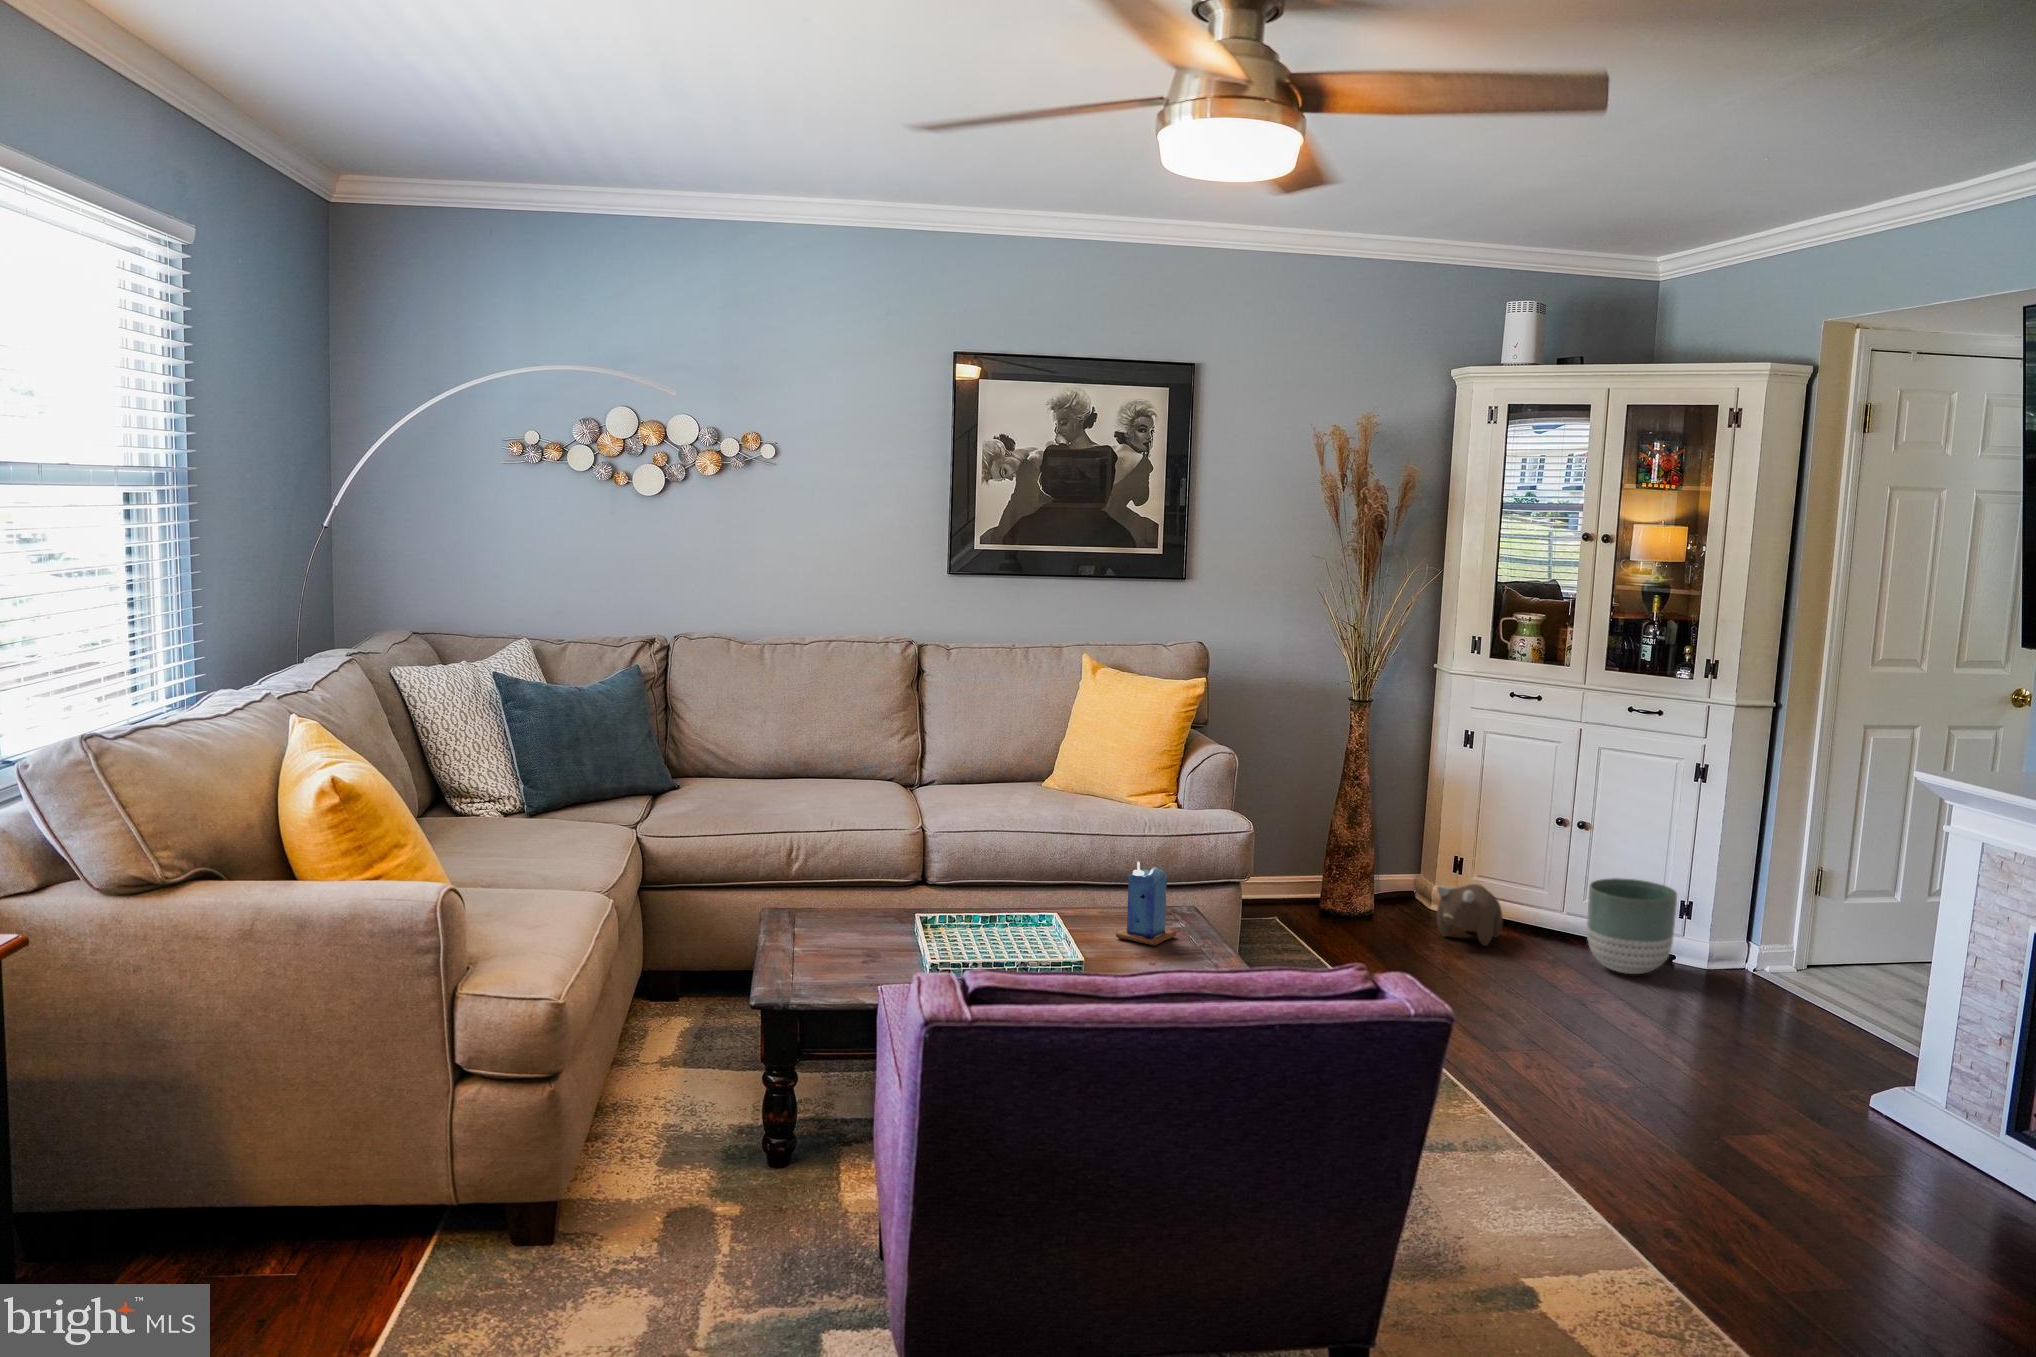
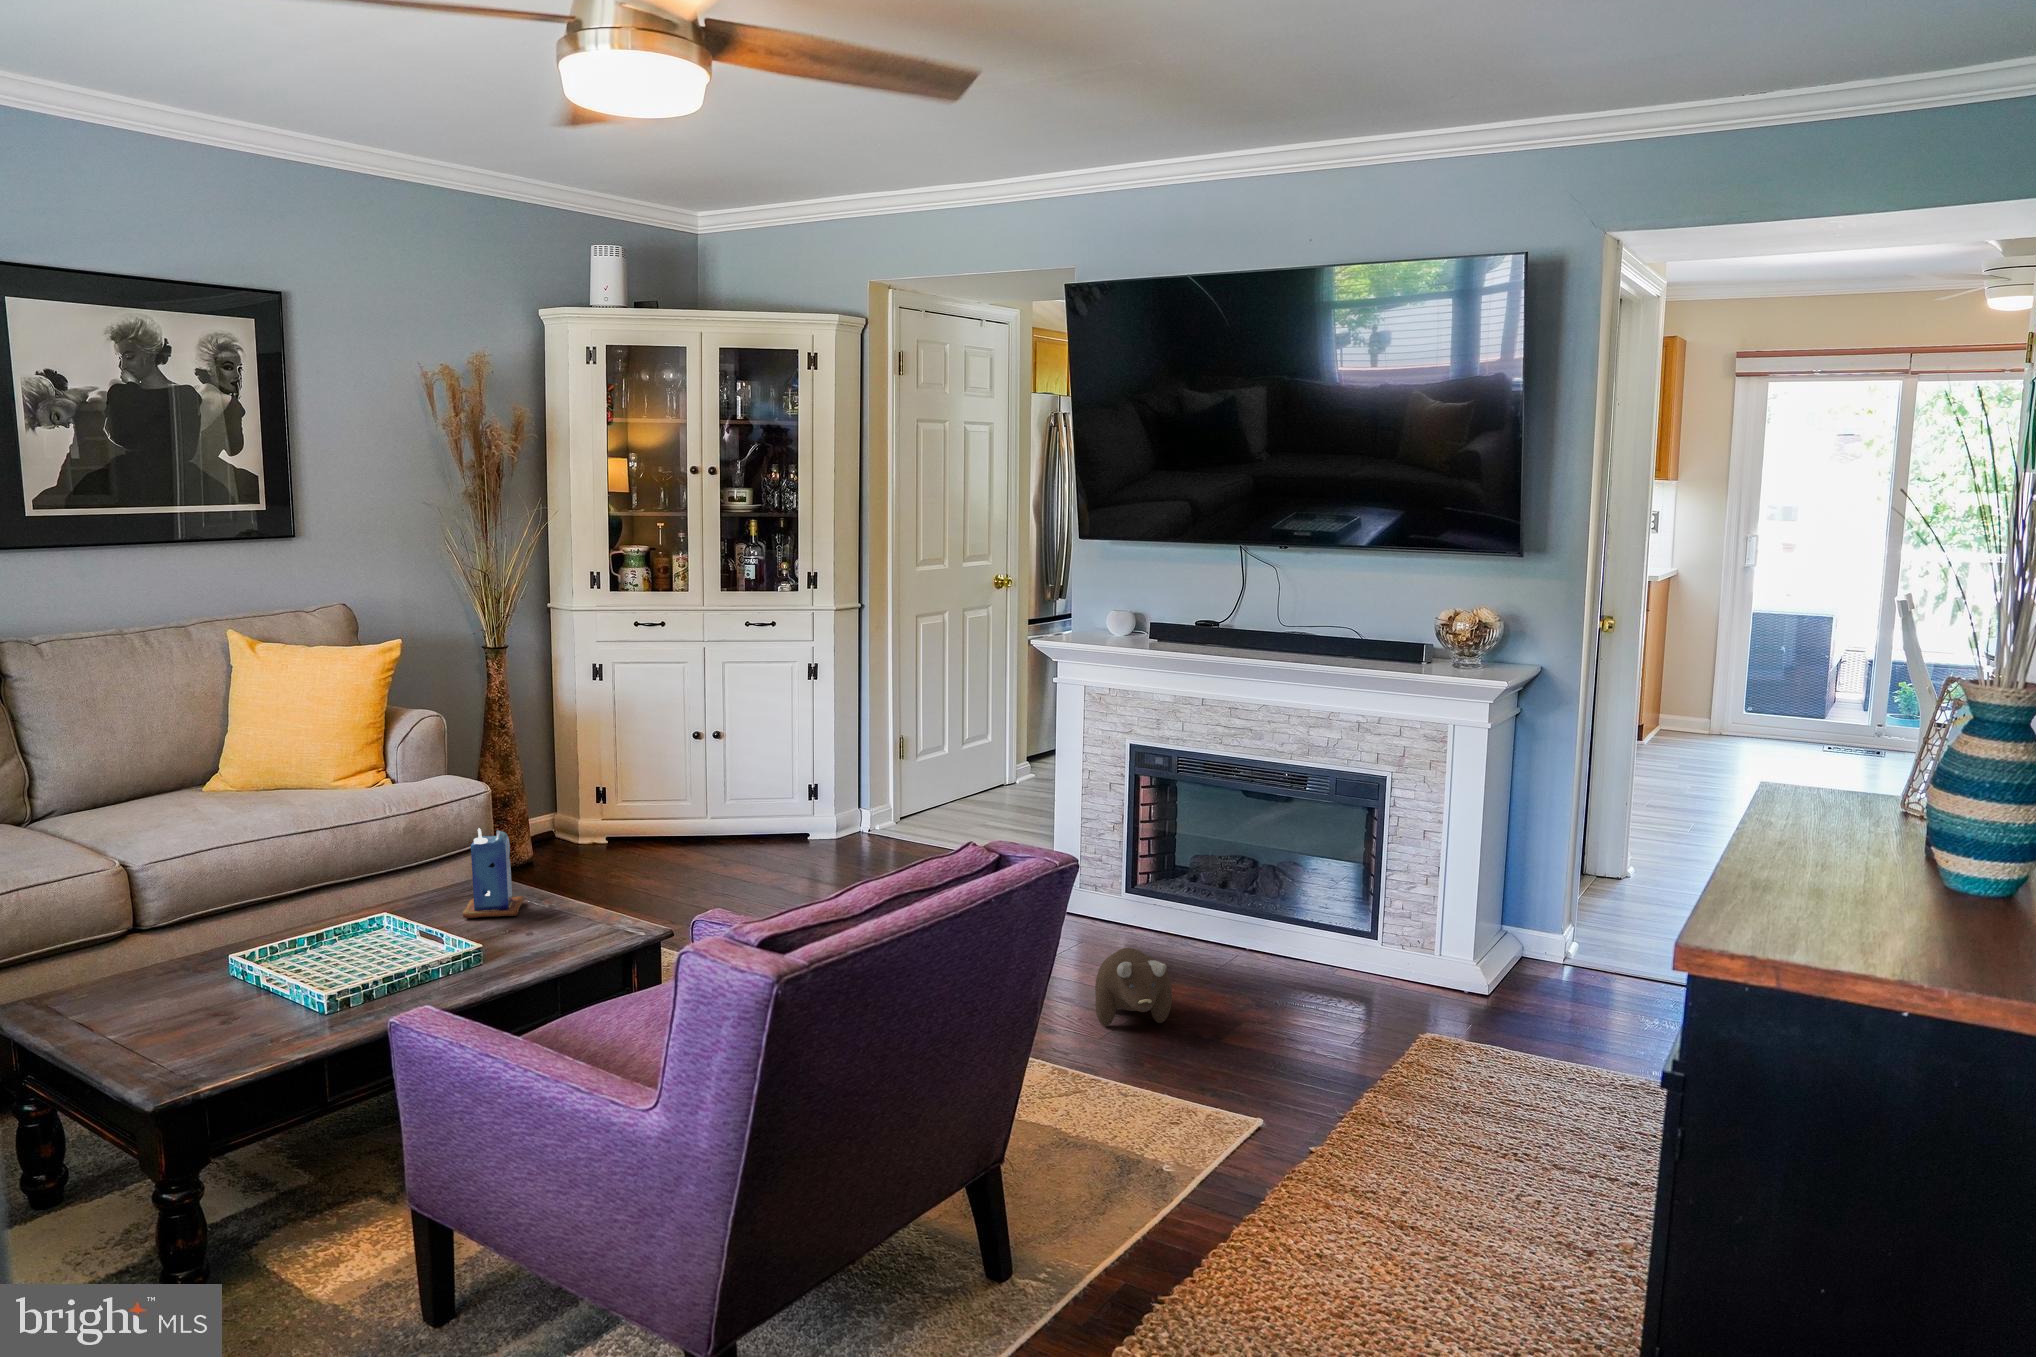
planter: present [1587,878,1677,974] -> none [746,772,819,853]
plush toy: present [1437,884,1503,946] -> present [1095,948,1172,1026]

